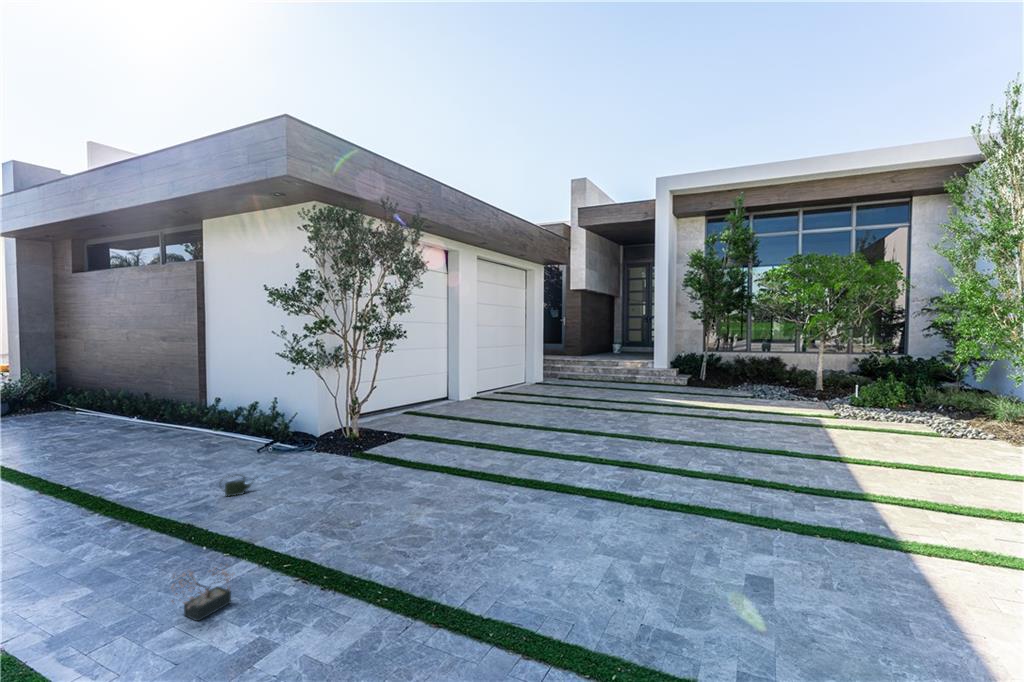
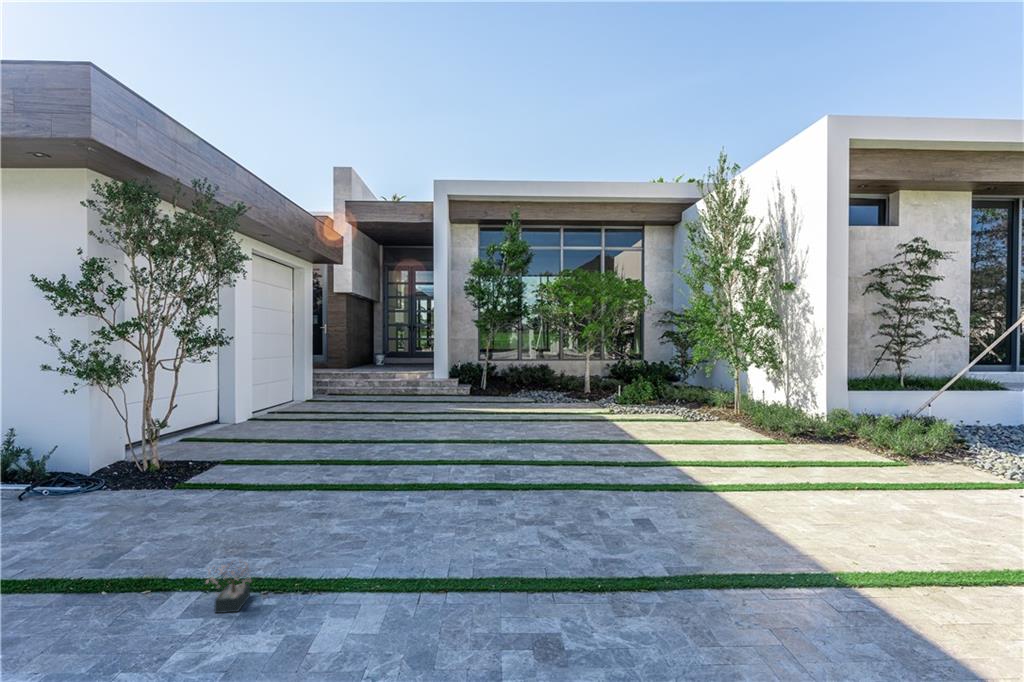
watering can: present [223,476,258,497] -> none [52,510,102,541]

